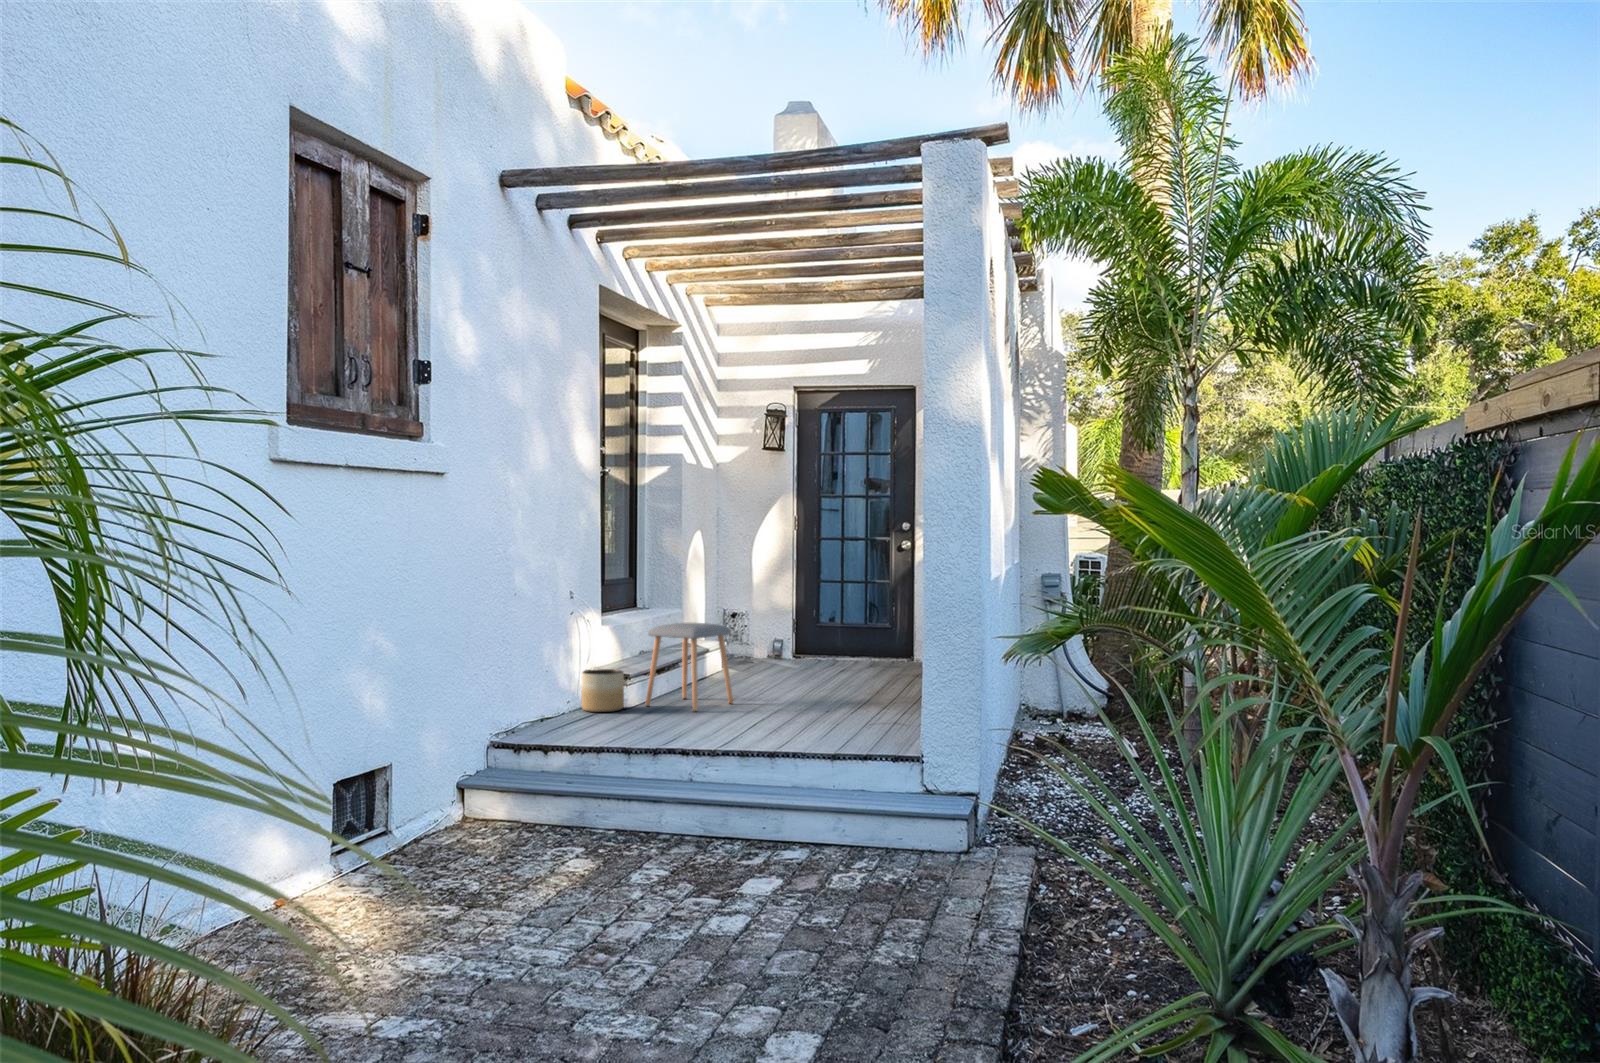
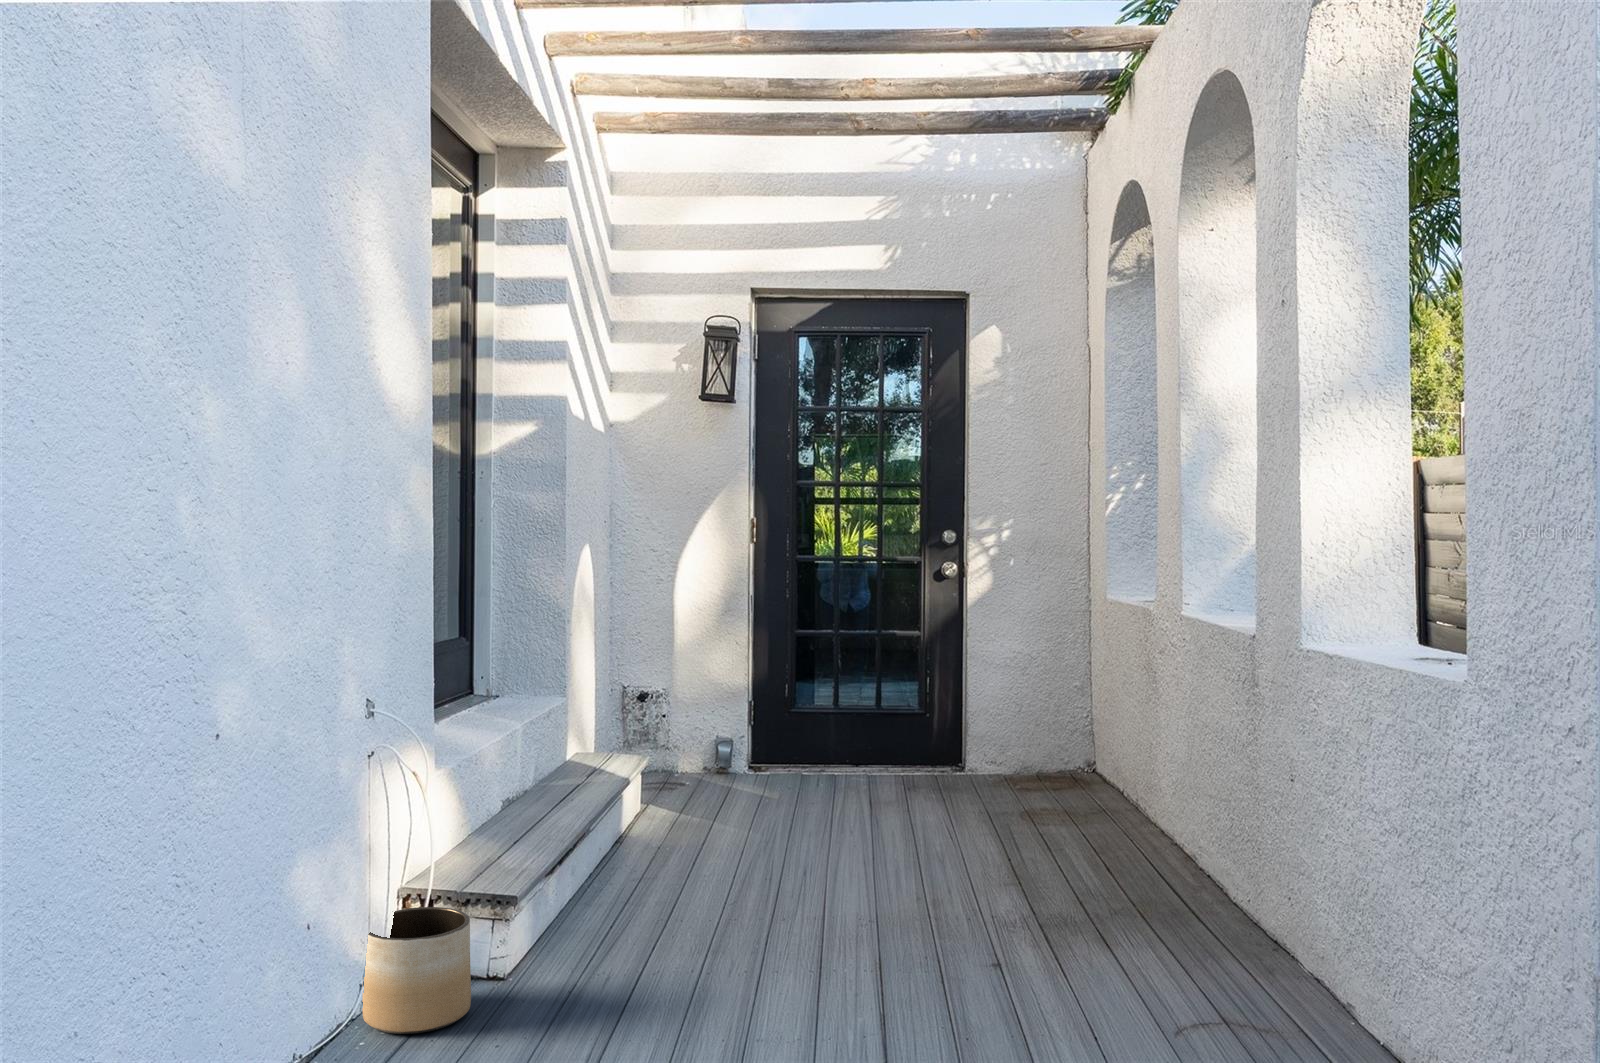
stool: present [646,623,733,712] -> none [521,777,724,1014]

